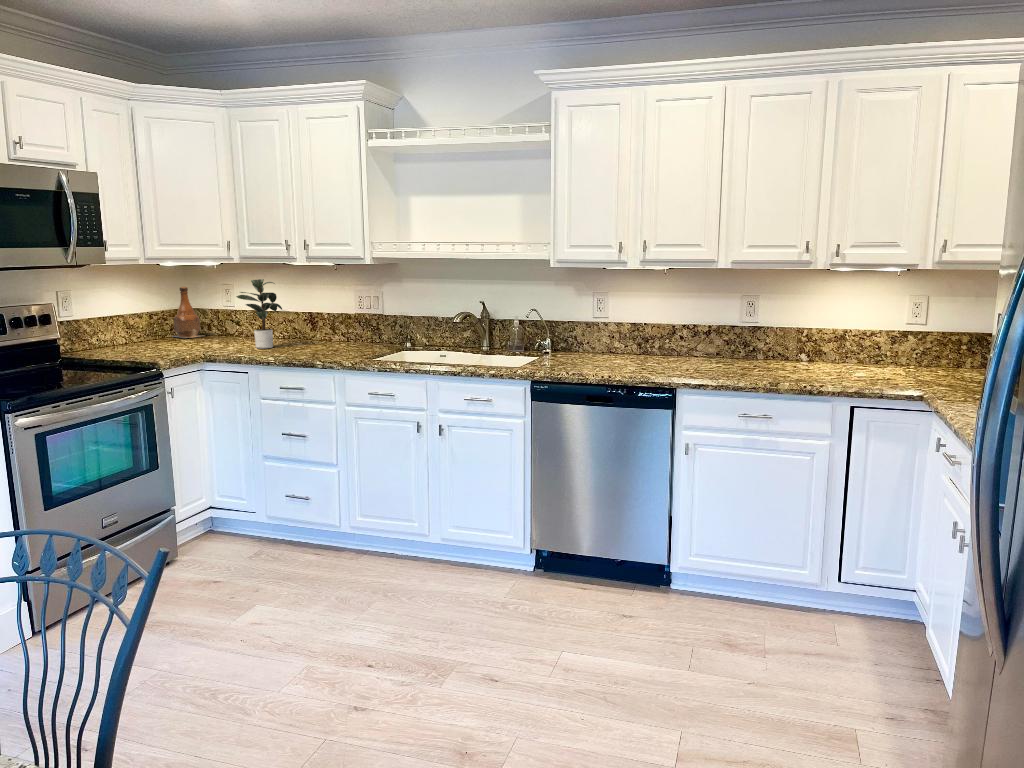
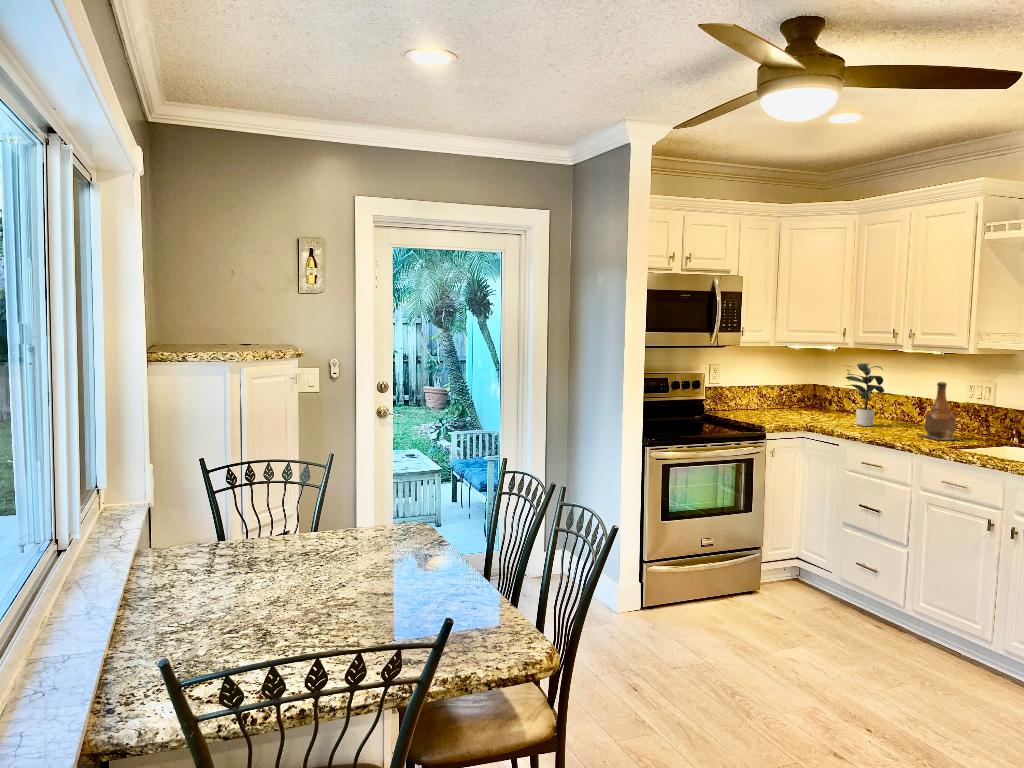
bottle: present [173,287,204,338] -> present [922,382,956,440]

